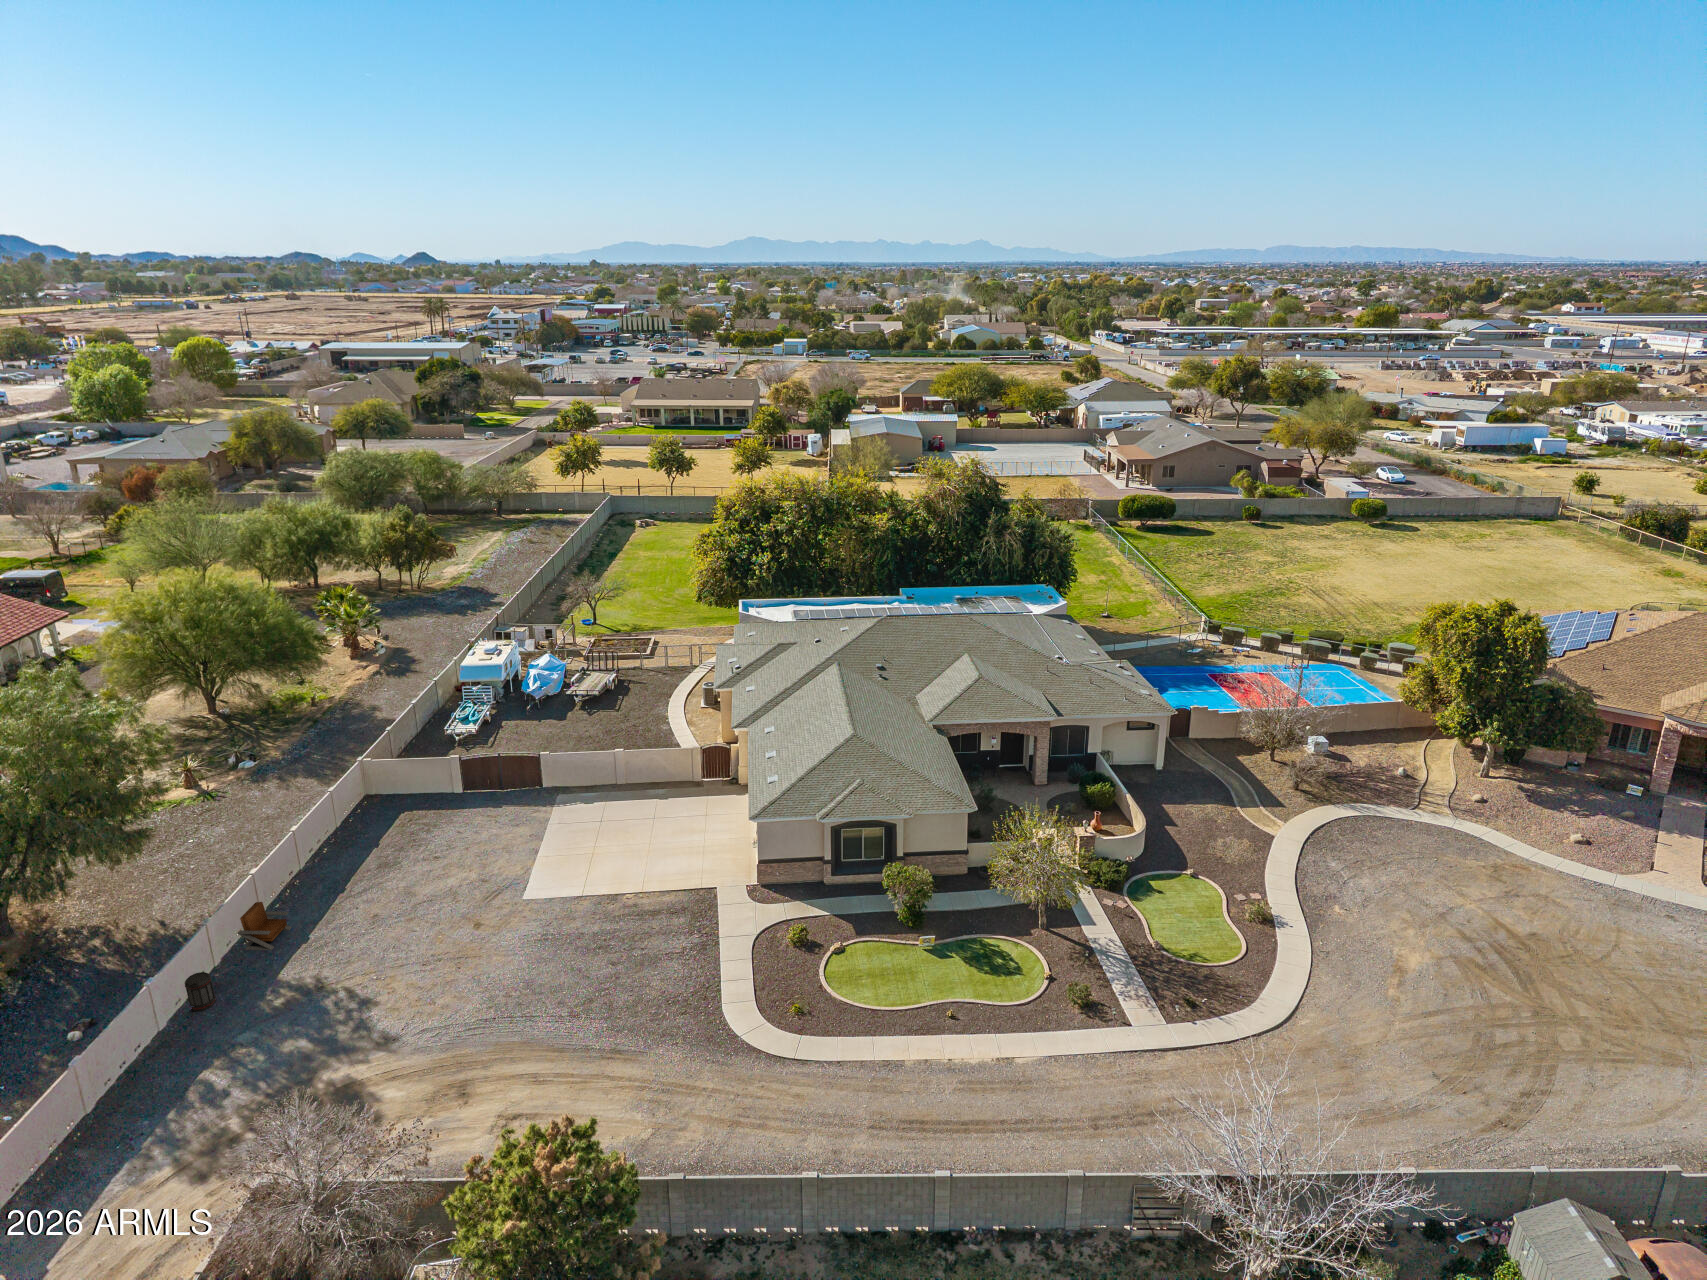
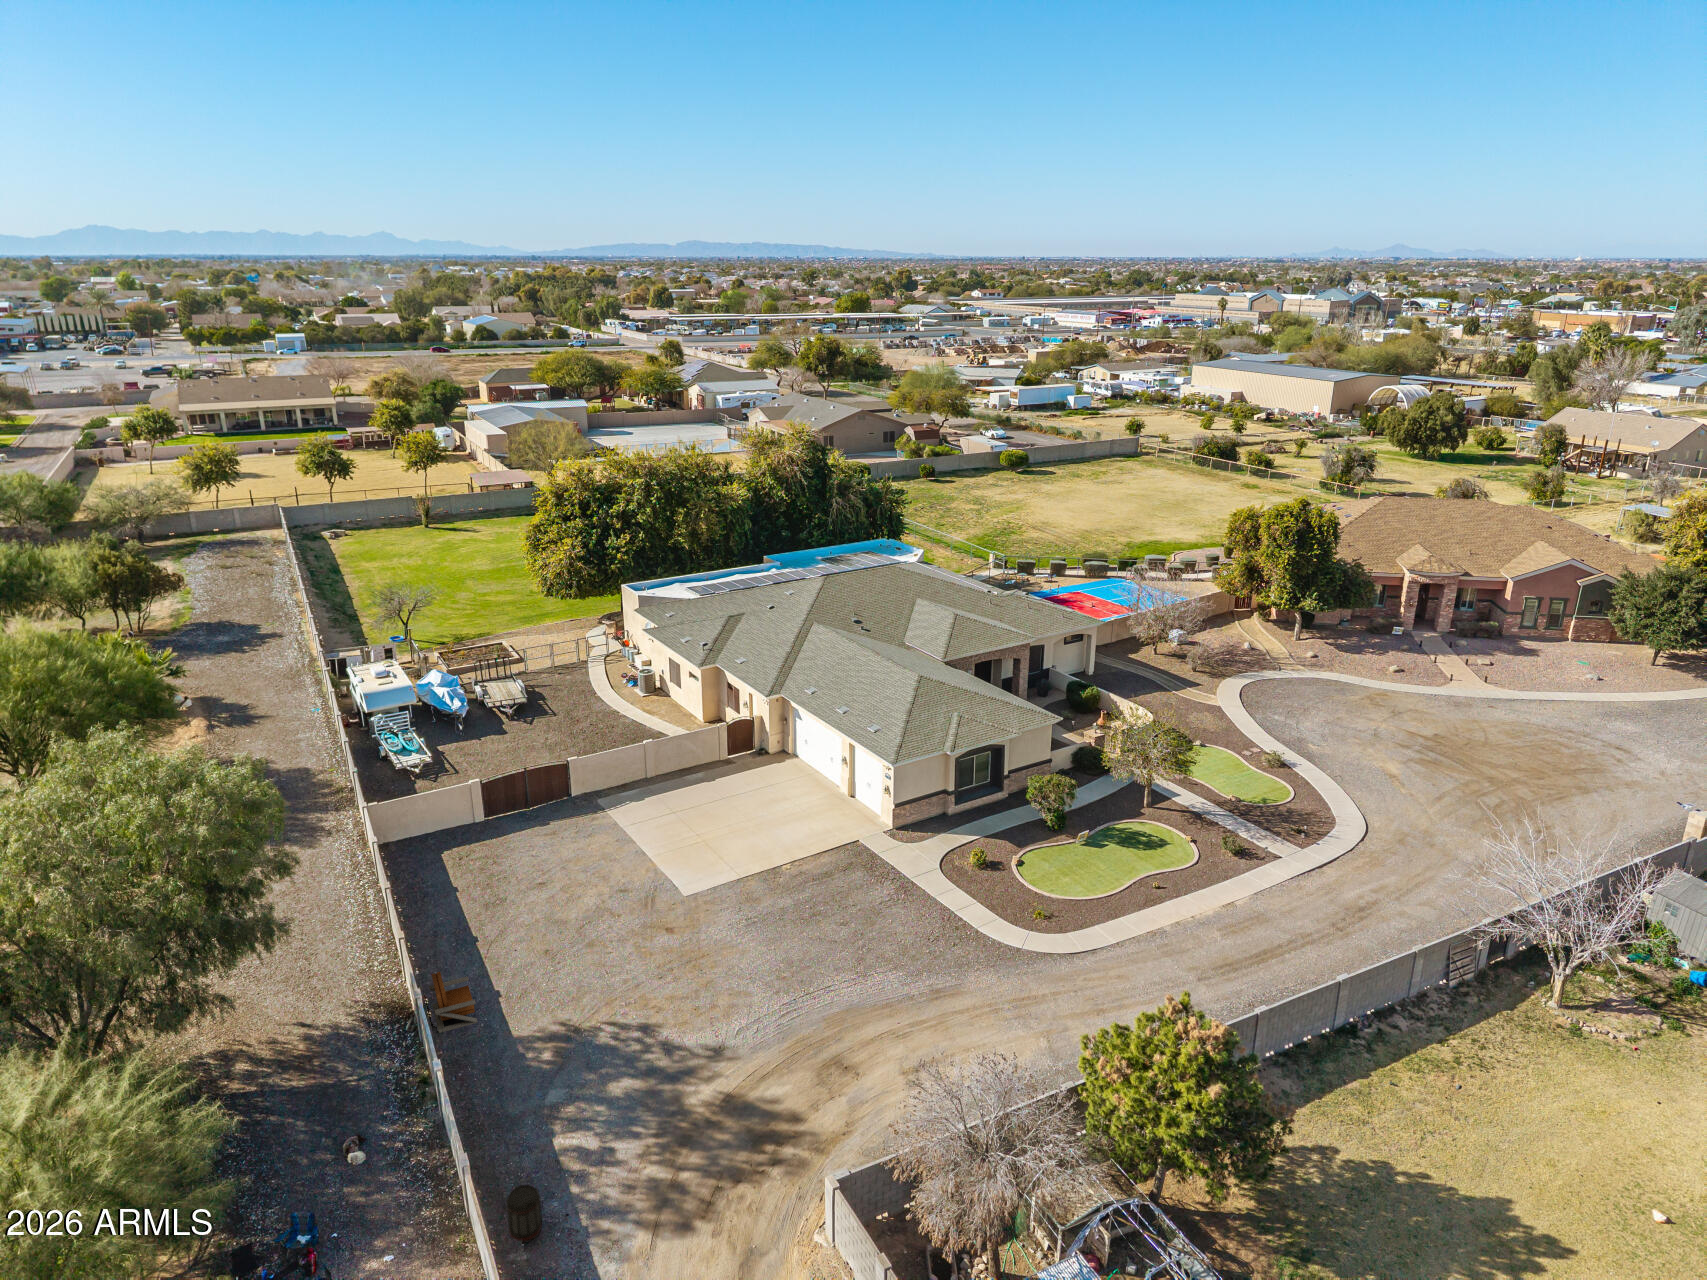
trash can: present [185,972,216,1012] -> present [506,1184,542,1243]

